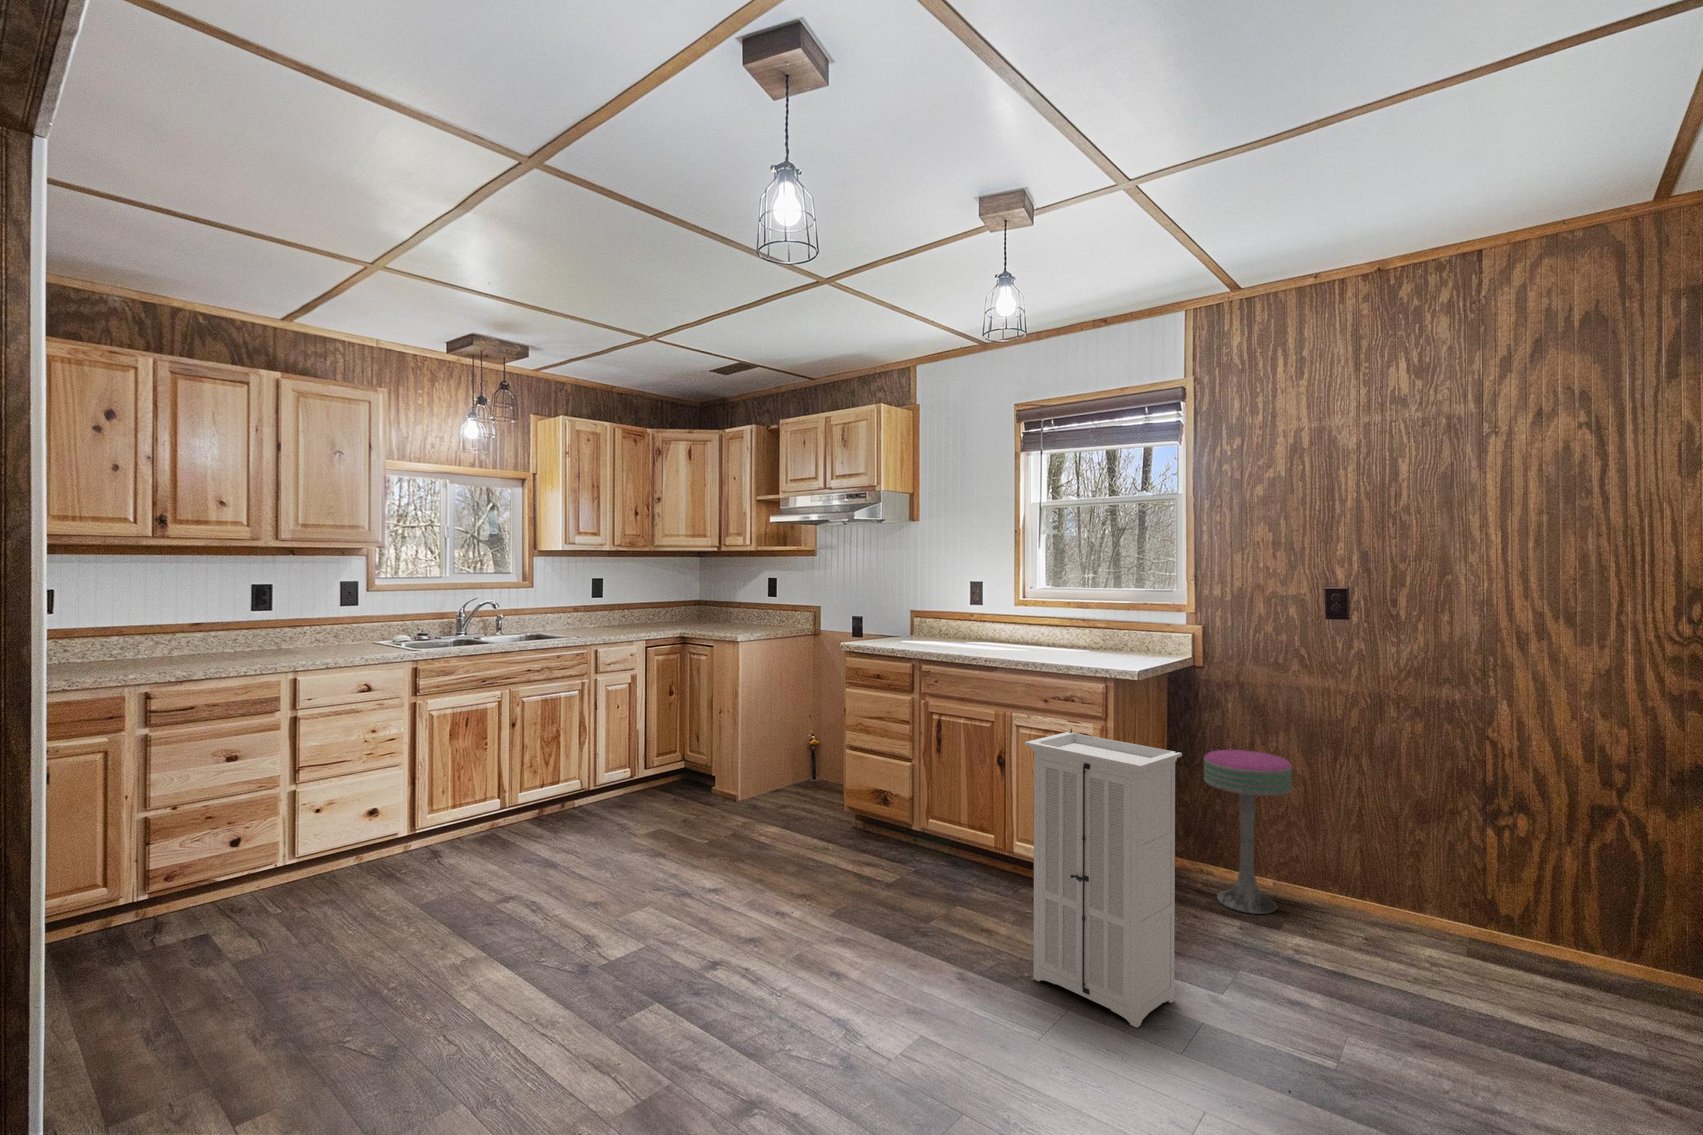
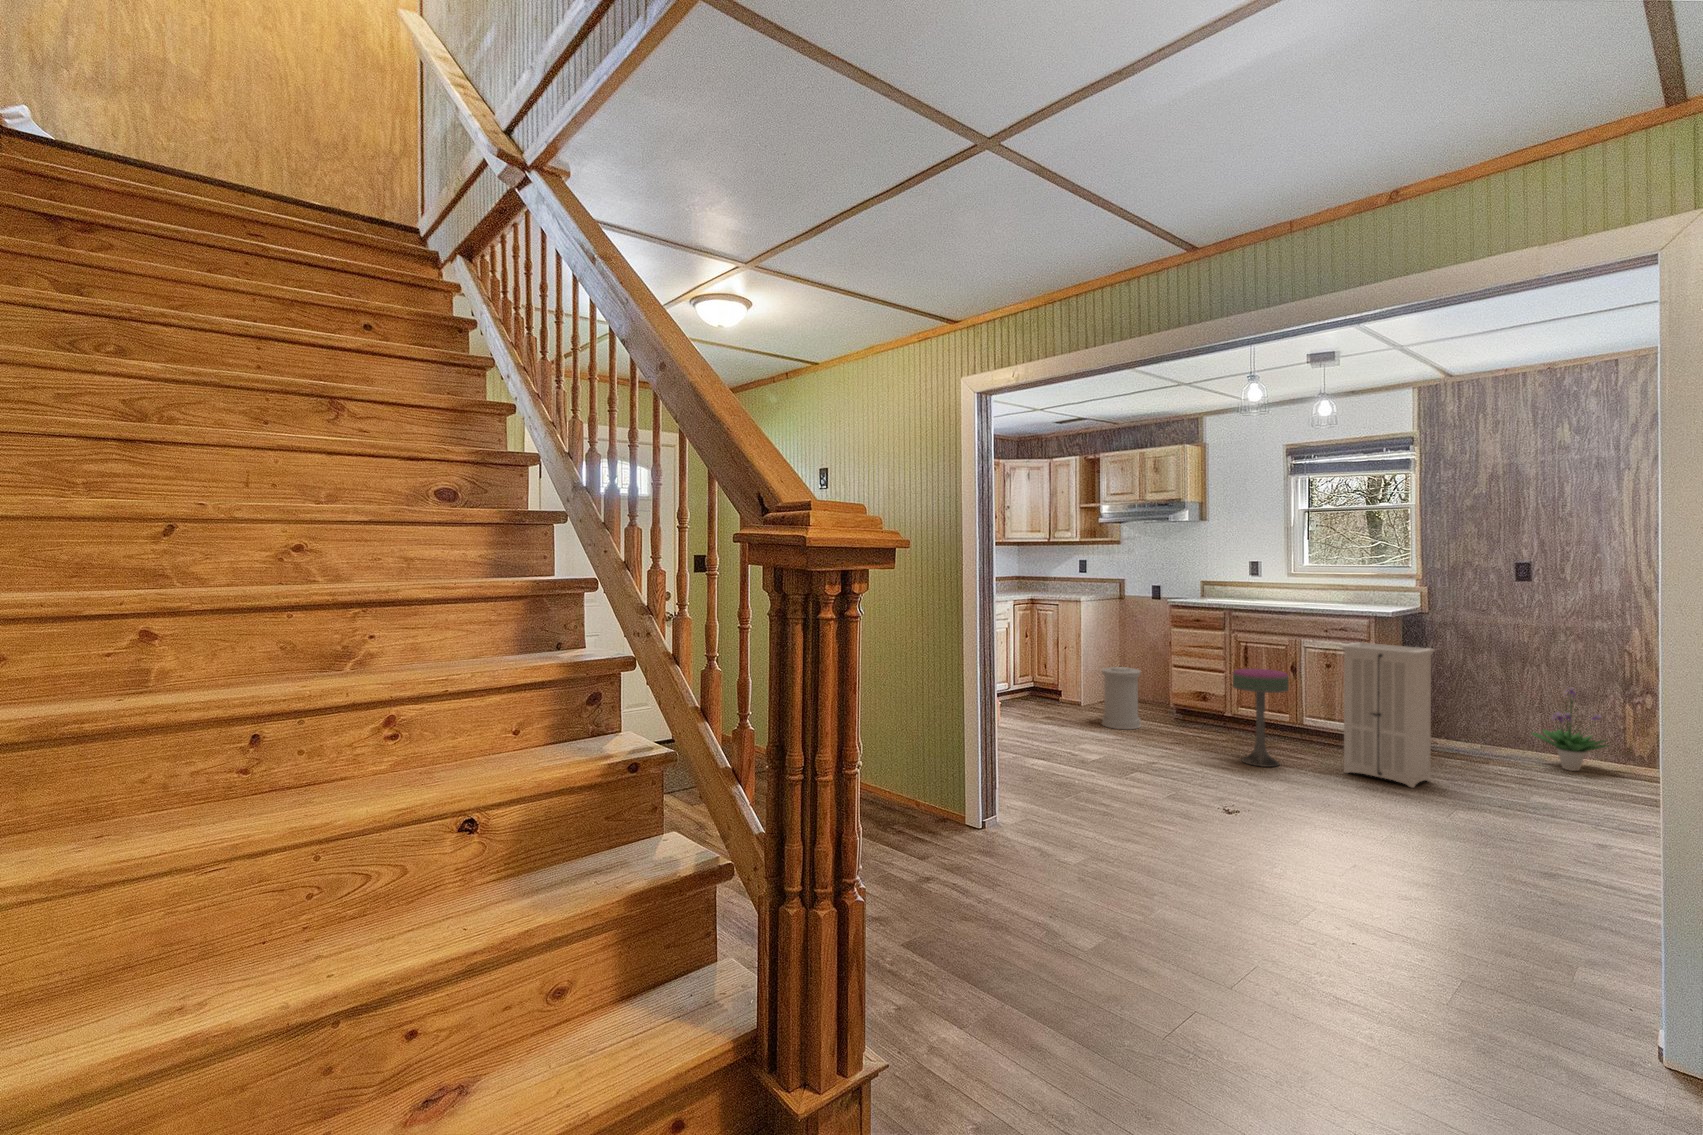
bar stool: present [1204,750,1292,914] -> present [1233,669,1289,767]
trash can: none [718,752,780,861] -> present [1102,667,1141,729]
potted plant: none [1347,802,1470,951] -> present [1532,688,1608,771]

